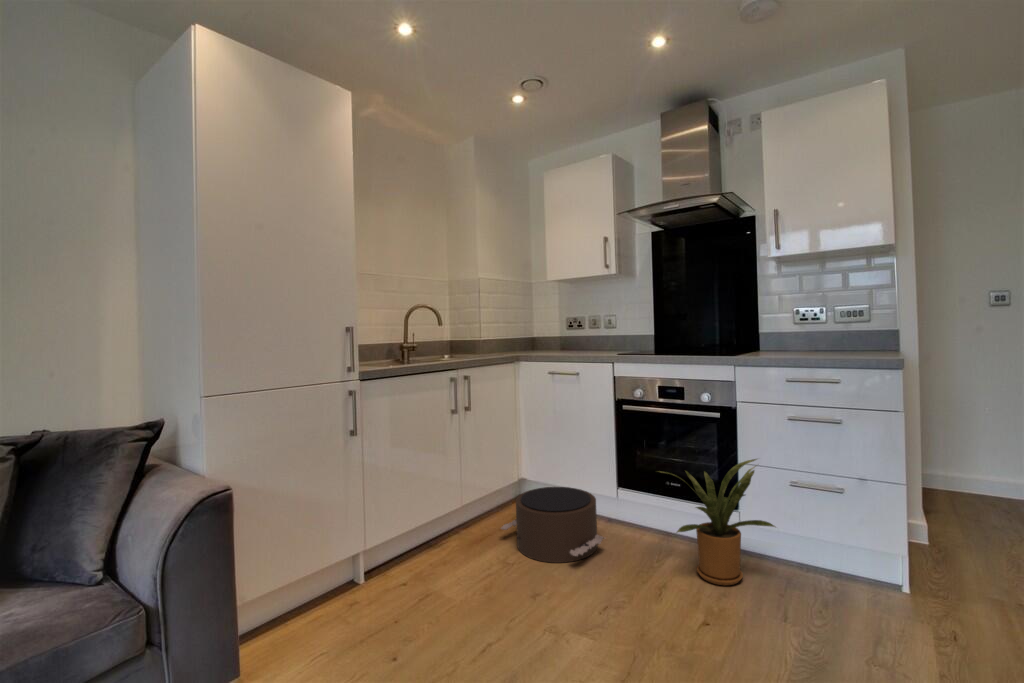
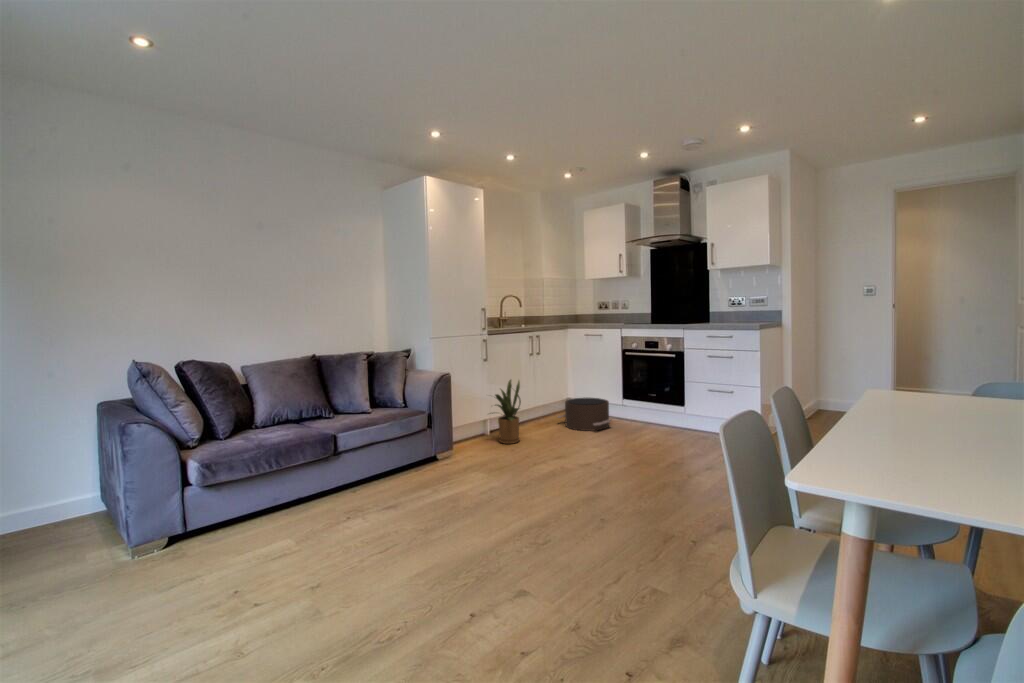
house plant: present [663,459,775,585] -> present [492,380,521,444]

